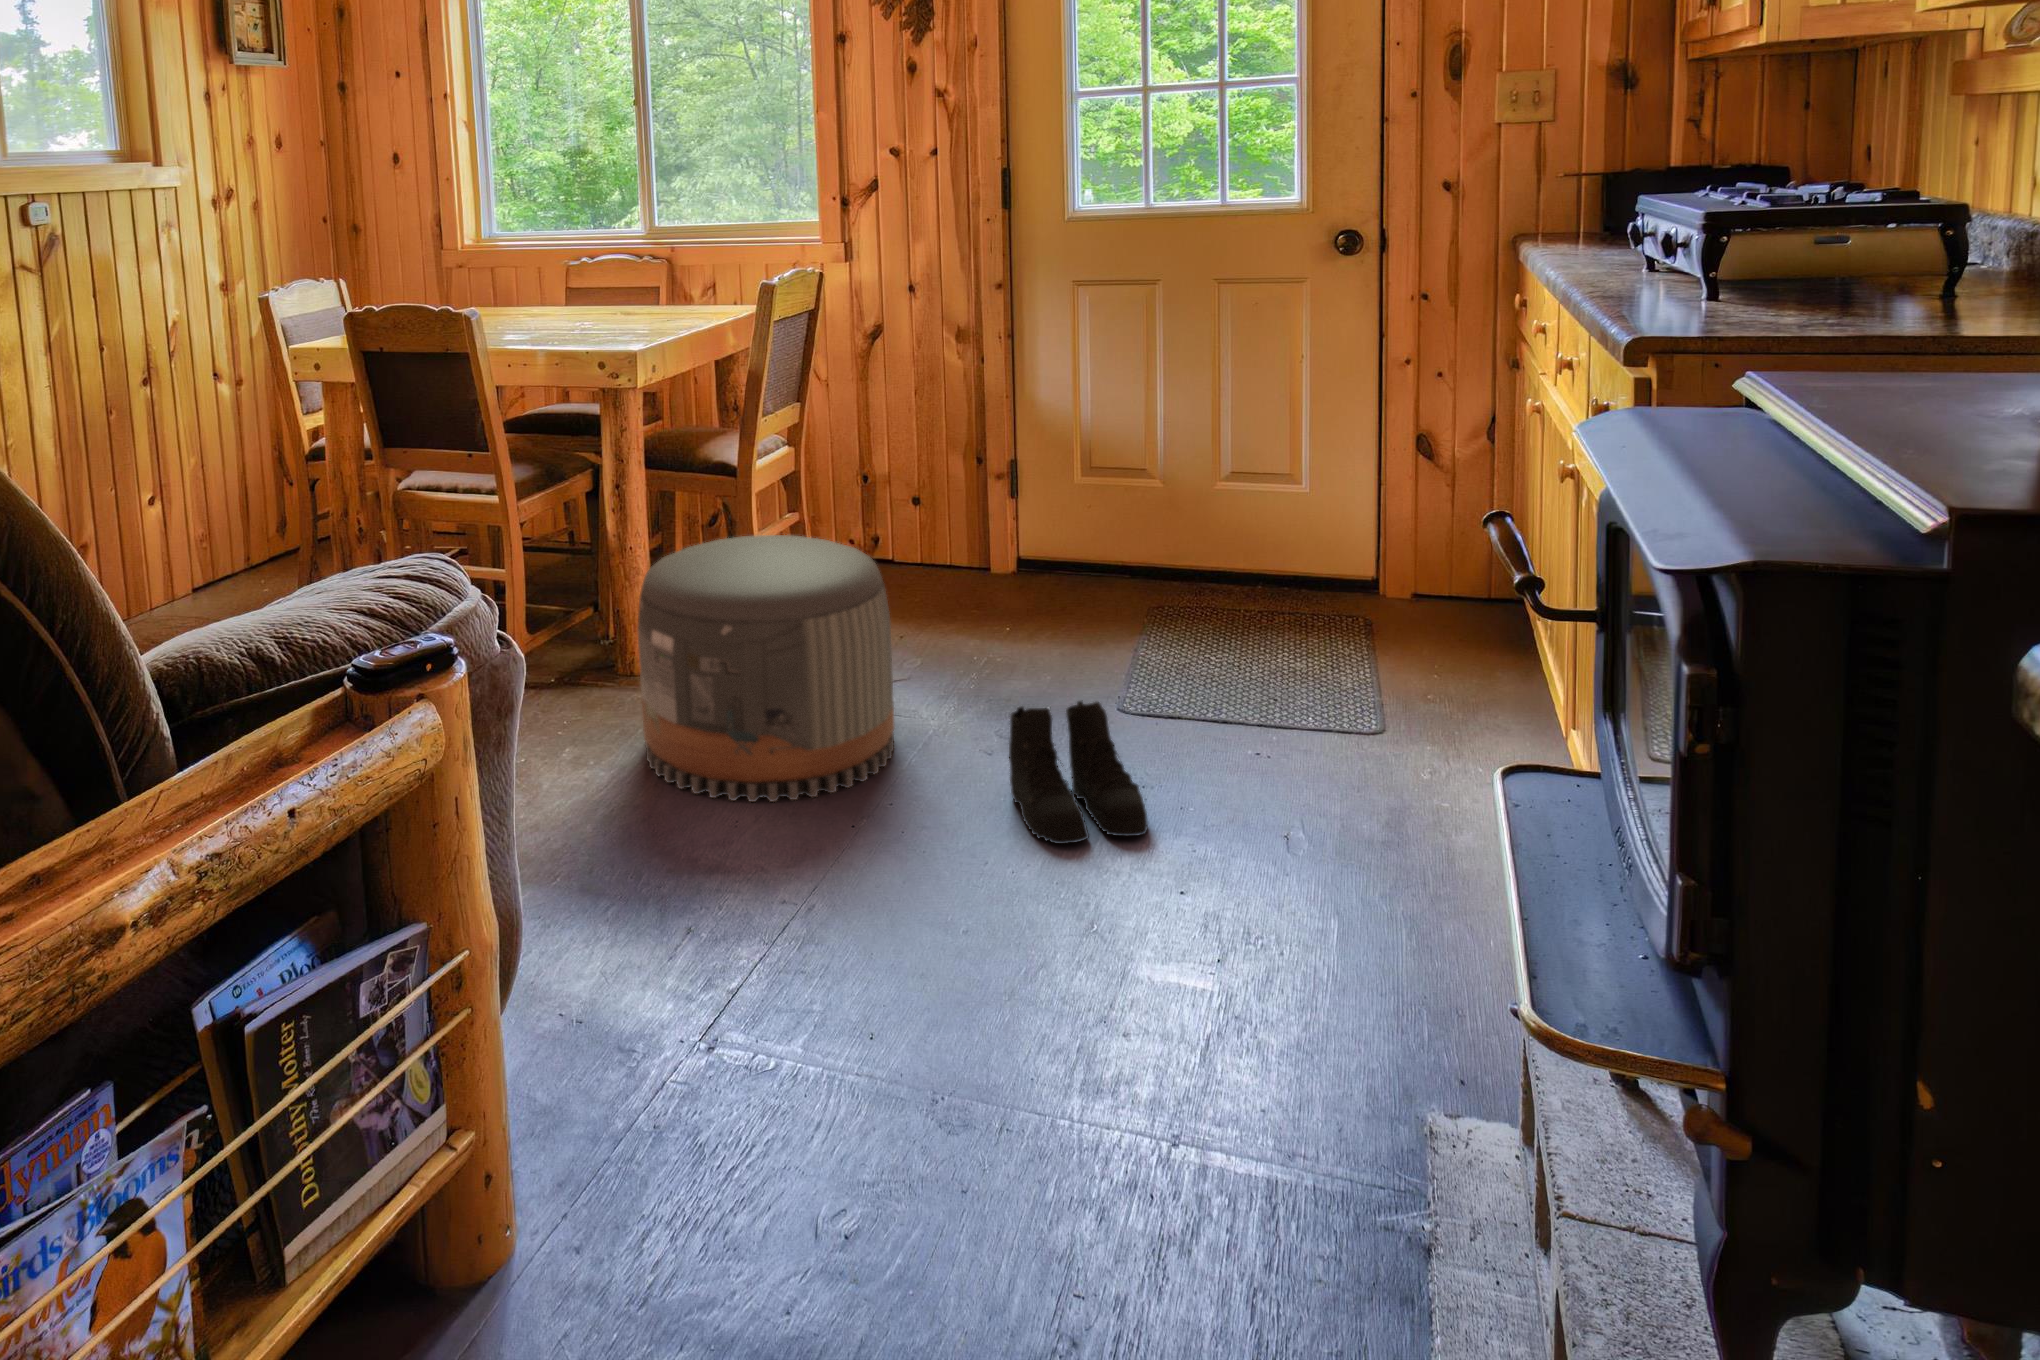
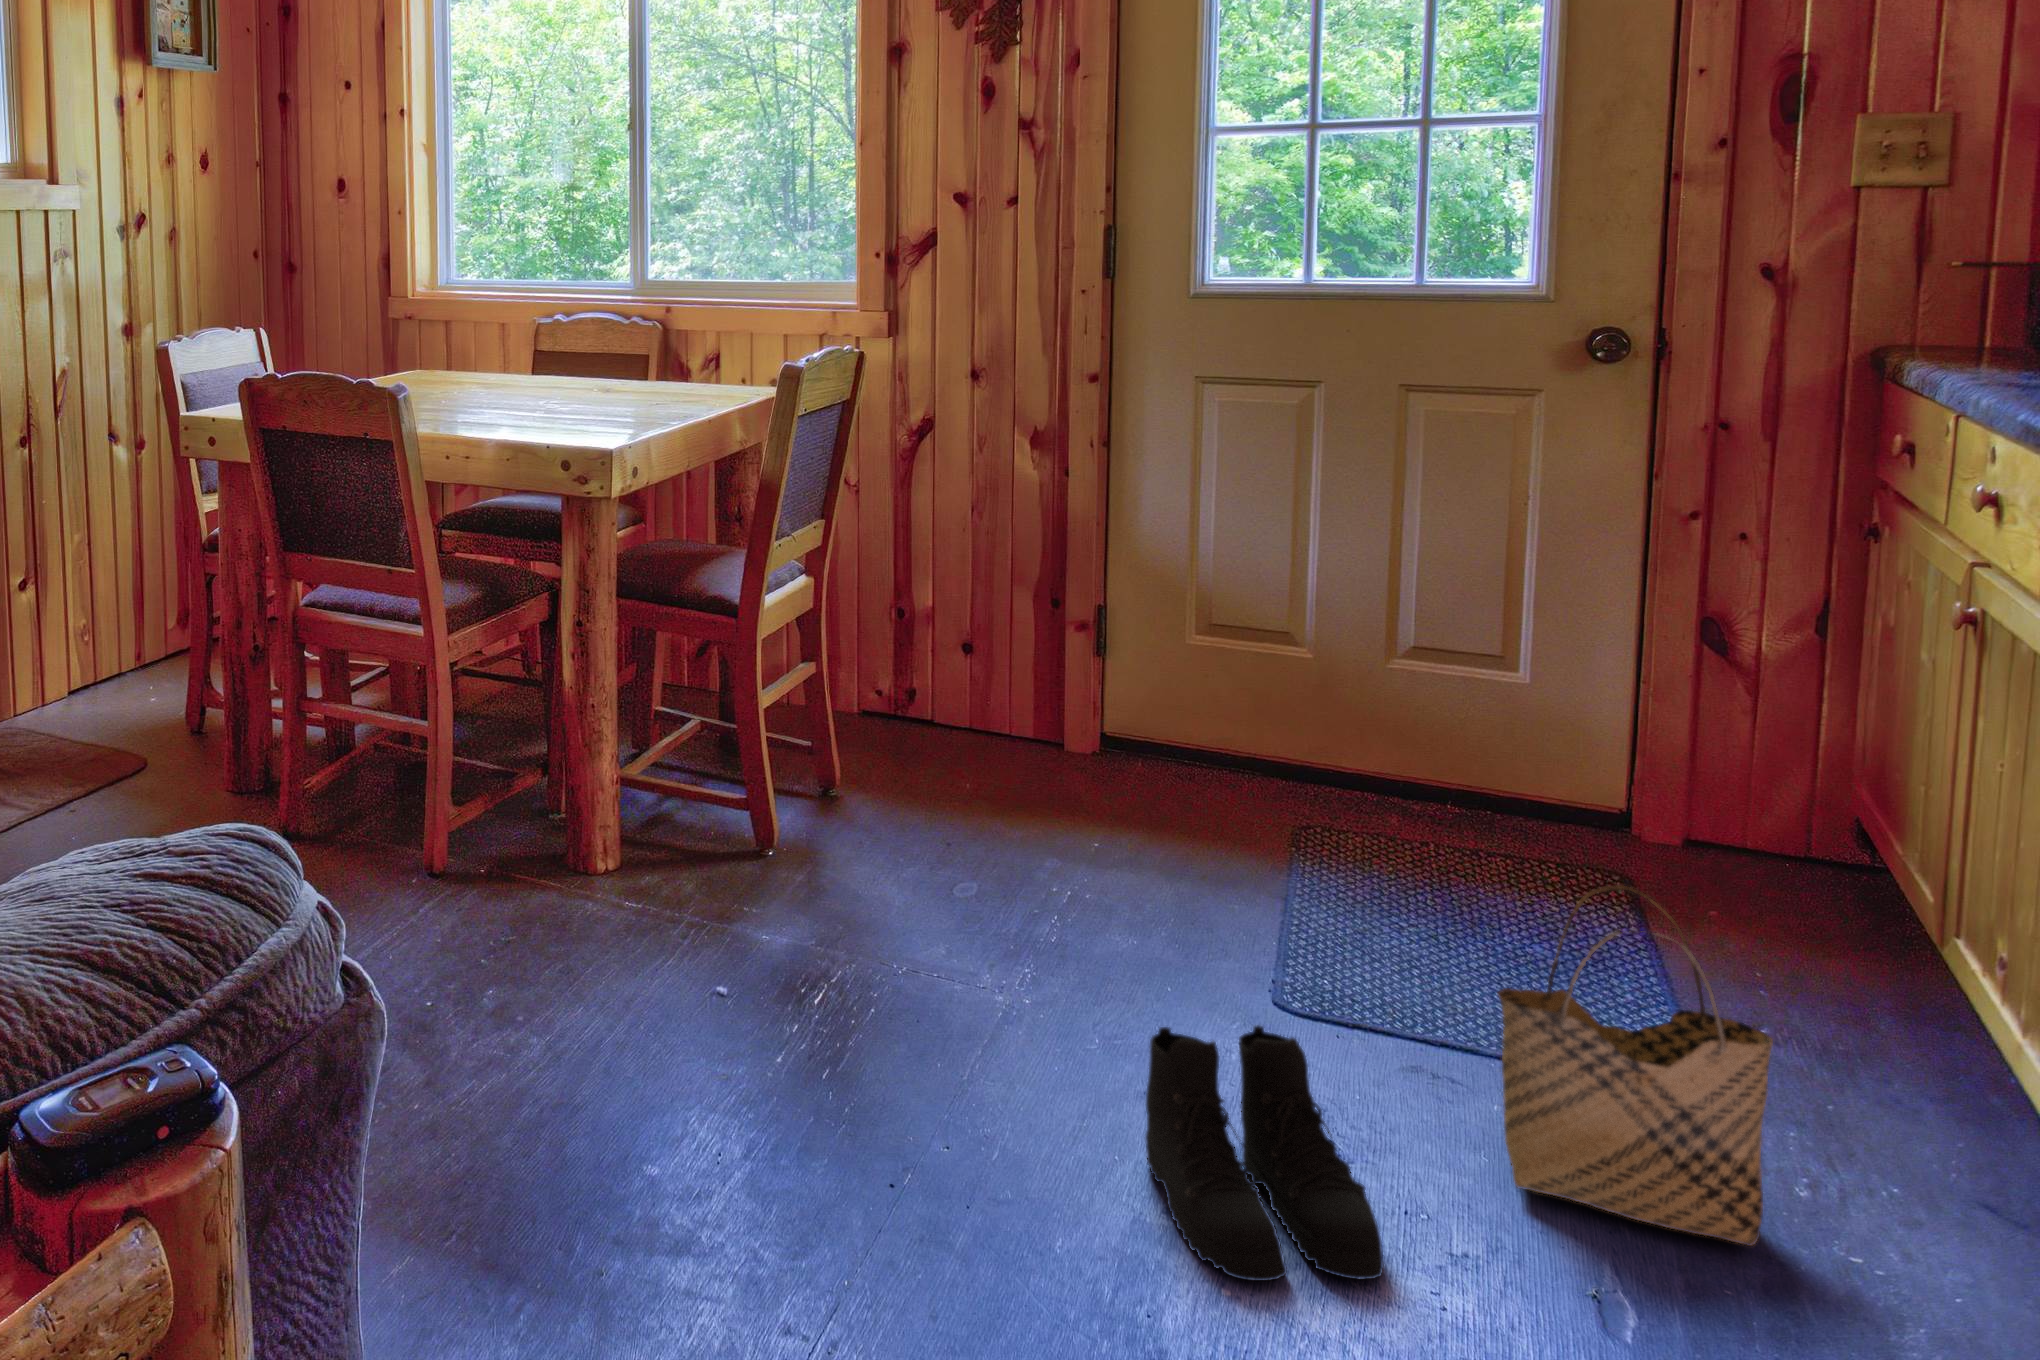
pouf: present [637,535,894,802] -> none [594,715,959,1129]
woven basket: none [1223,588,1379,797] -> present [1498,885,1773,1246]

